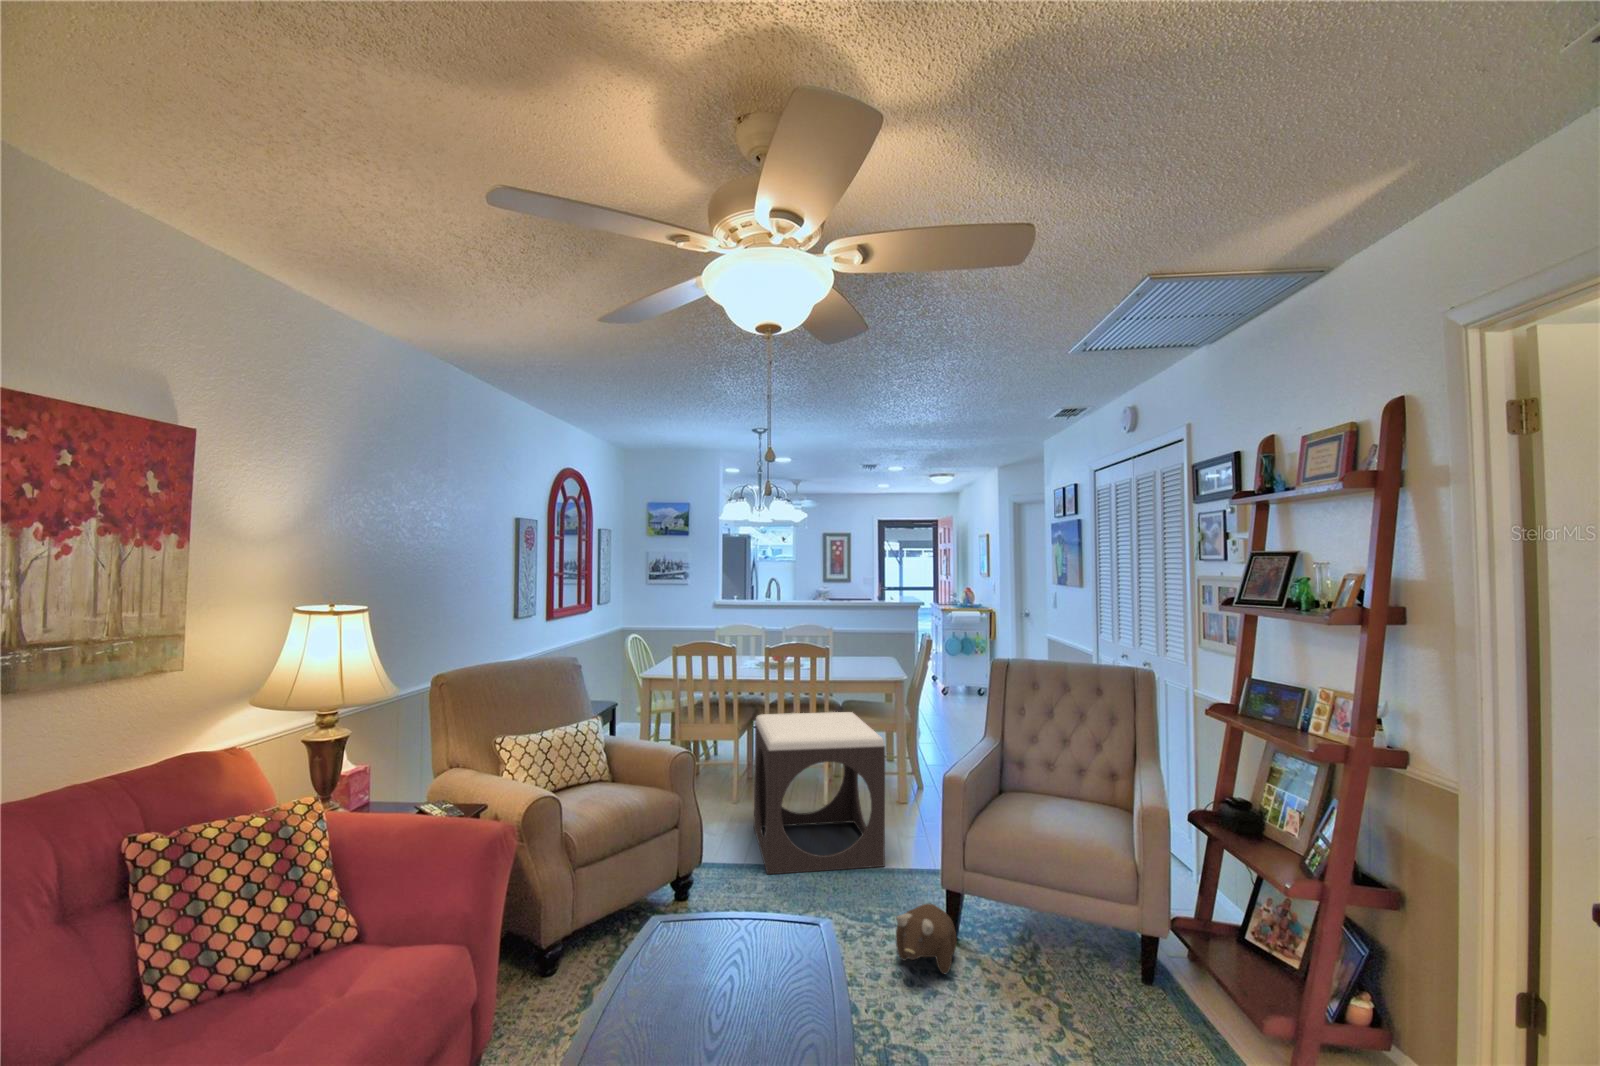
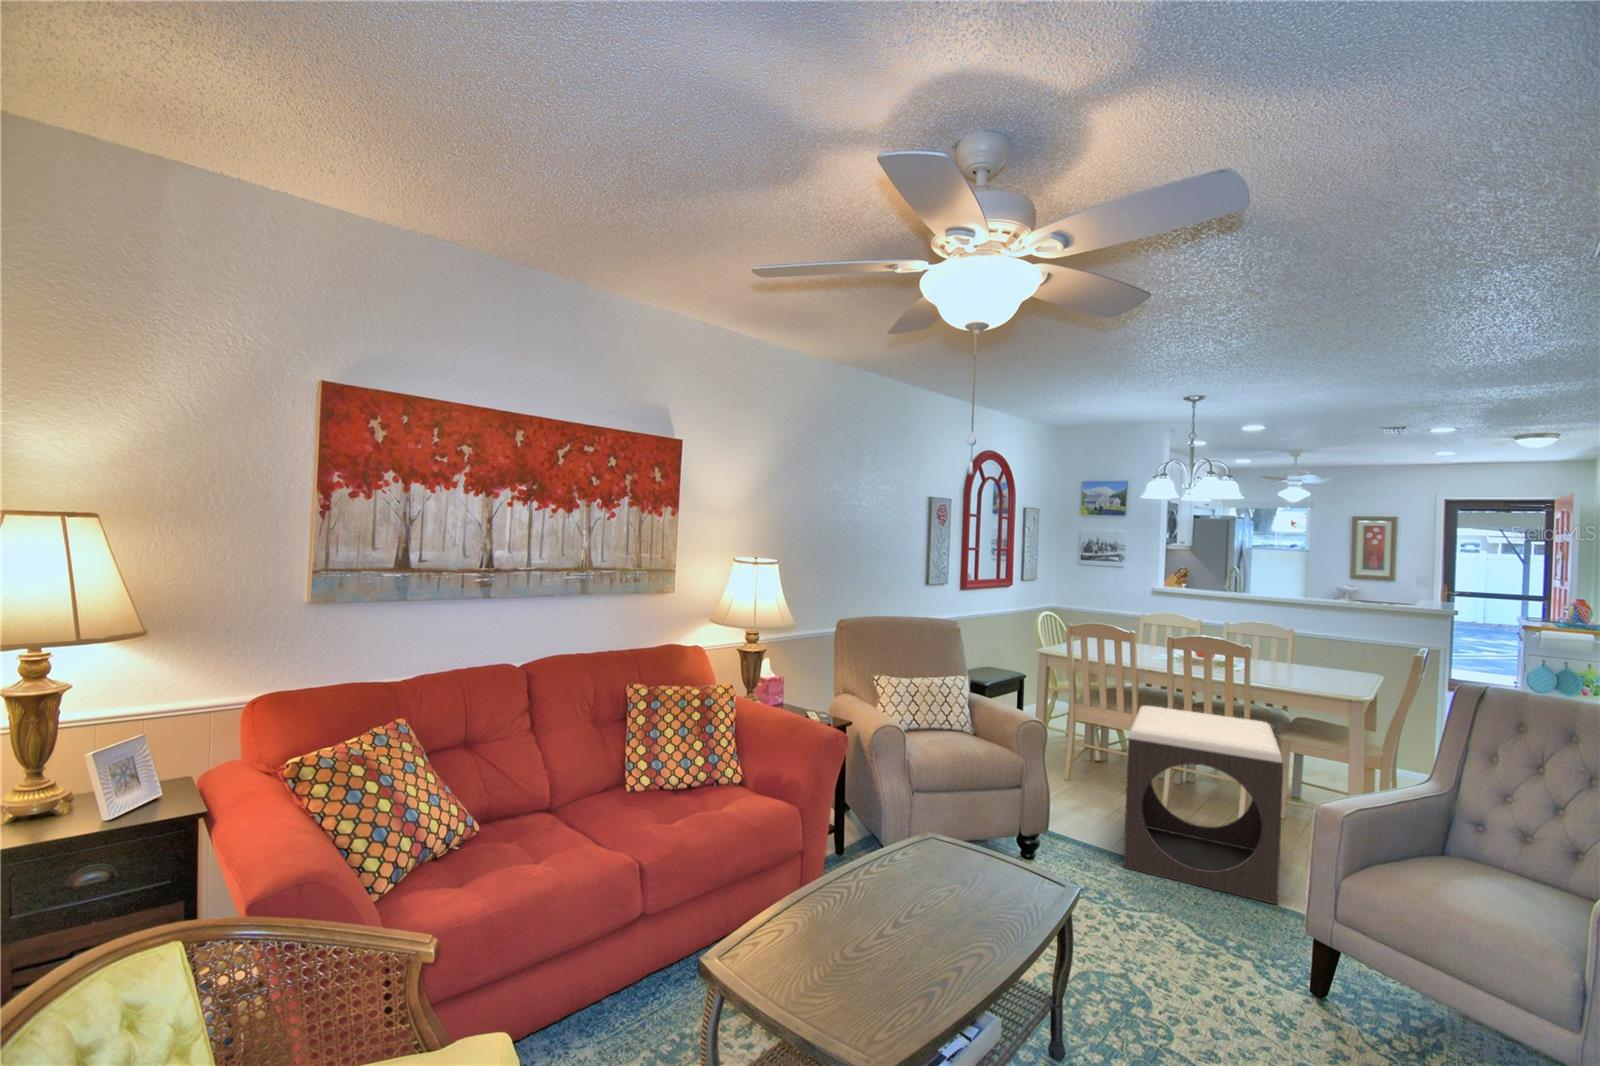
plush toy: present [896,904,957,974] -> none [1219,934,1316,1023]

